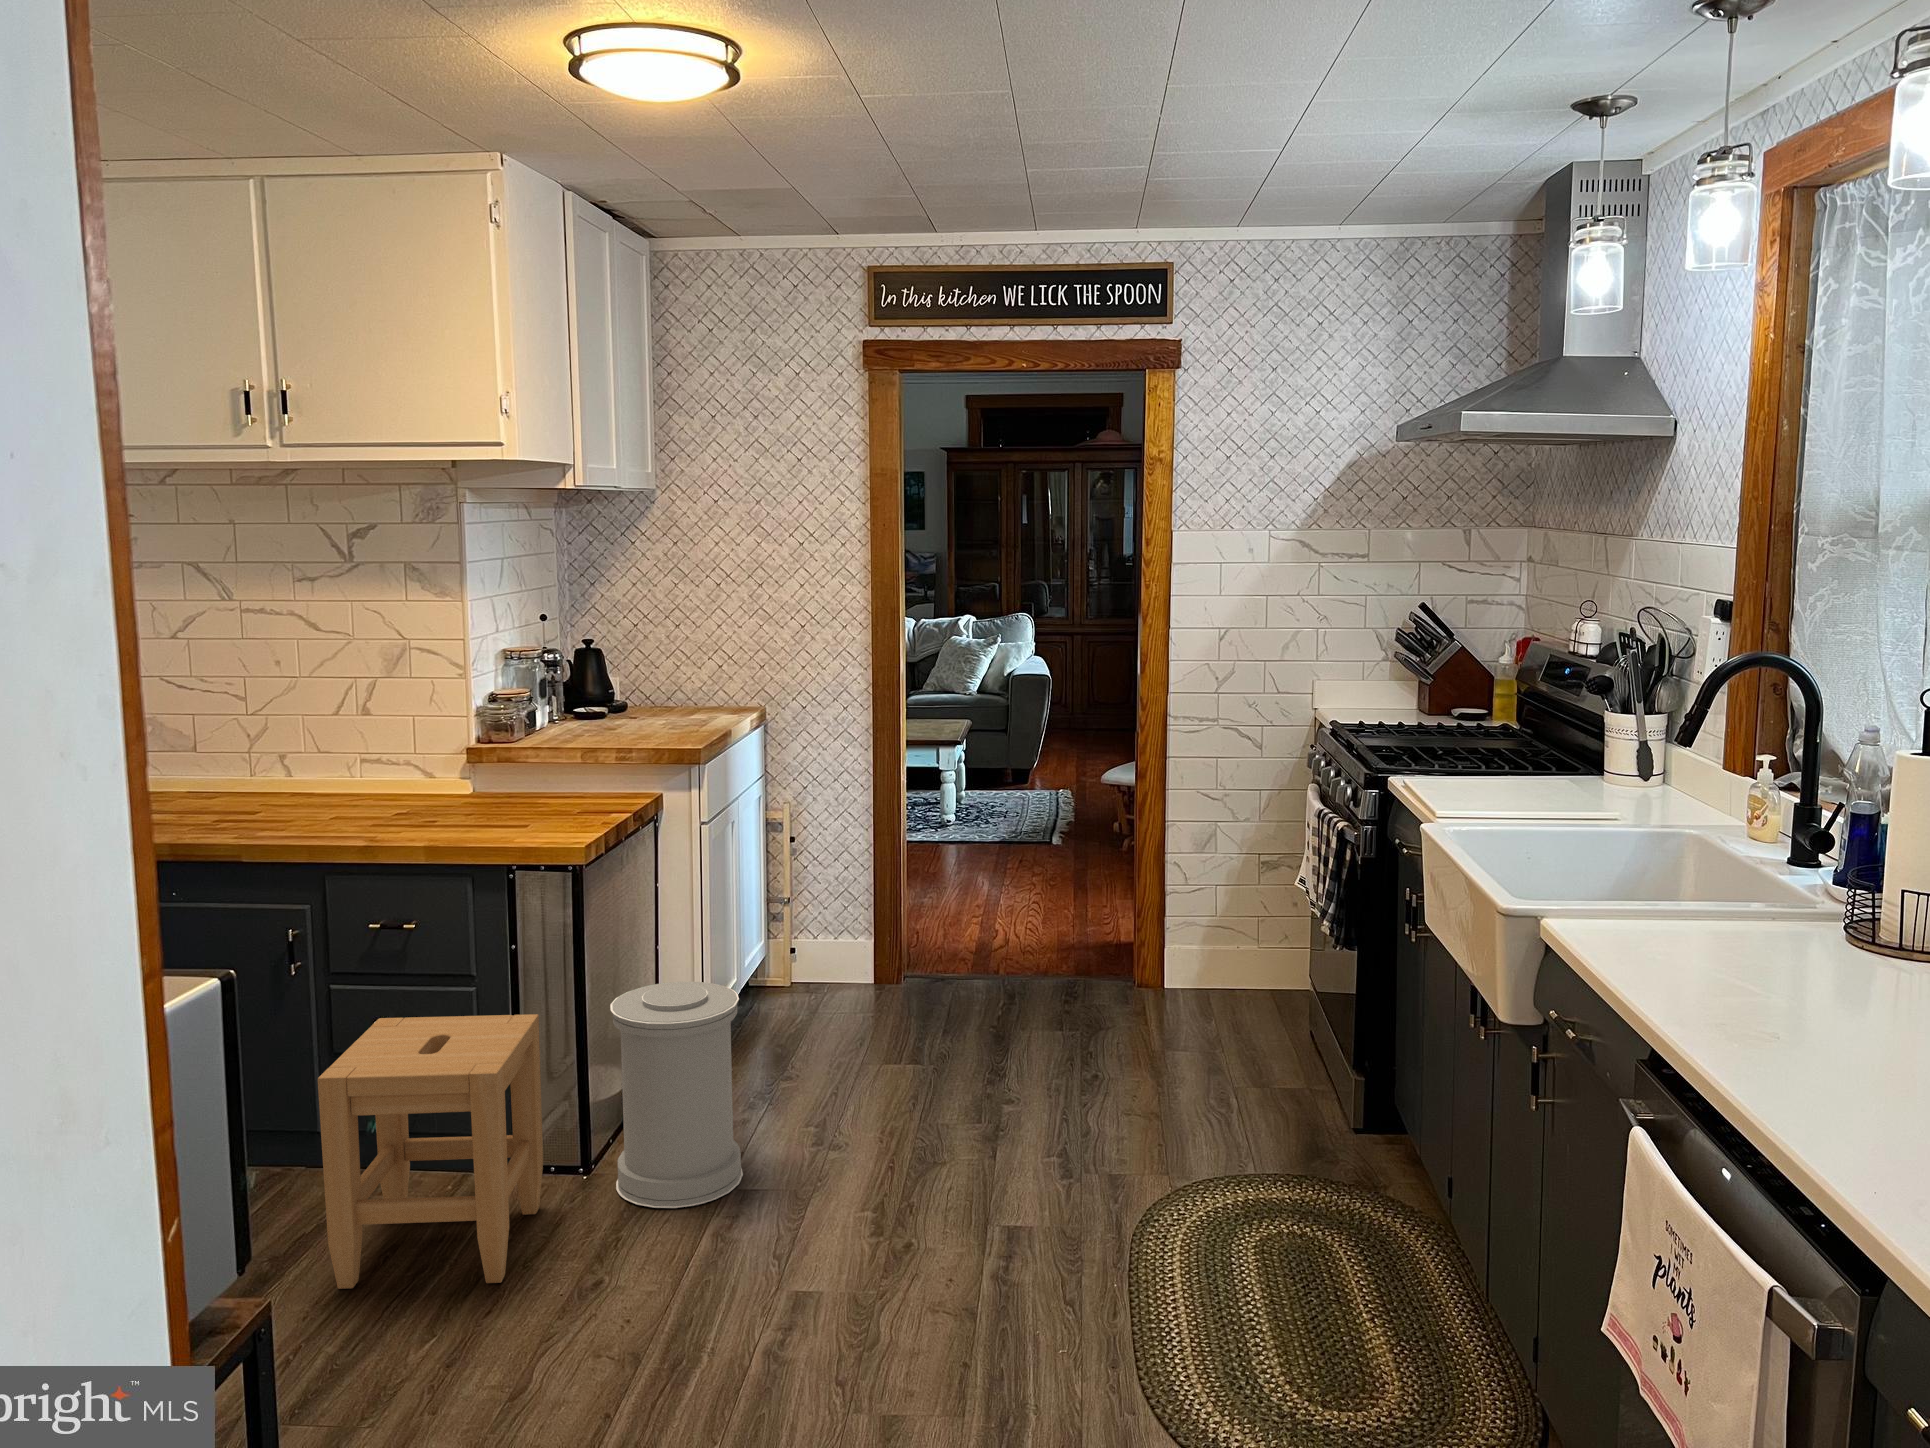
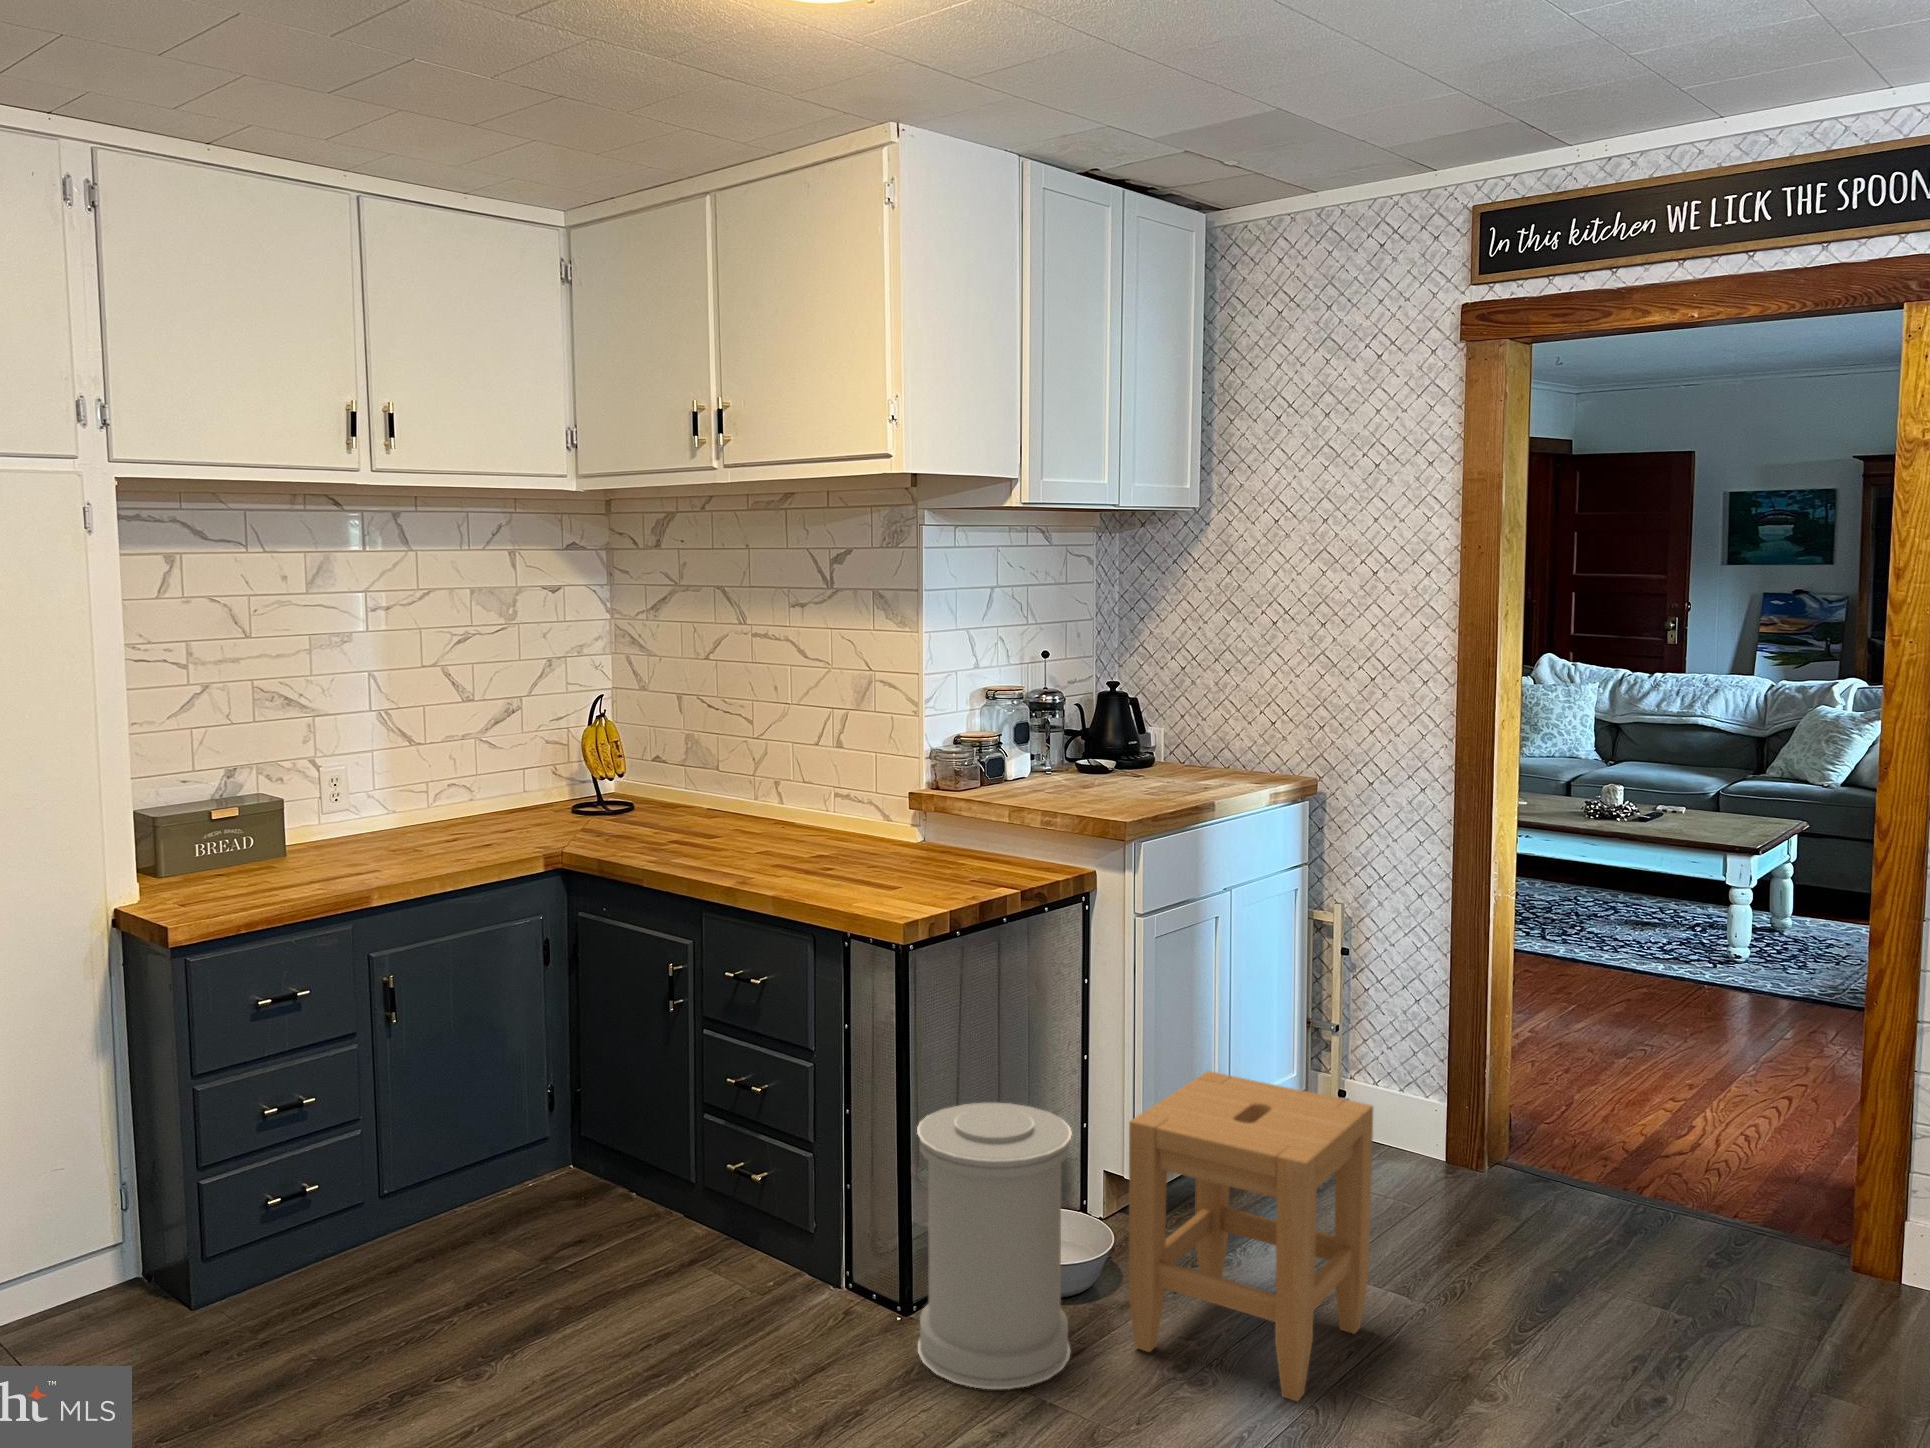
stool: present [318,1014,543,1289] -> present [1129,1071,1373,1401]

